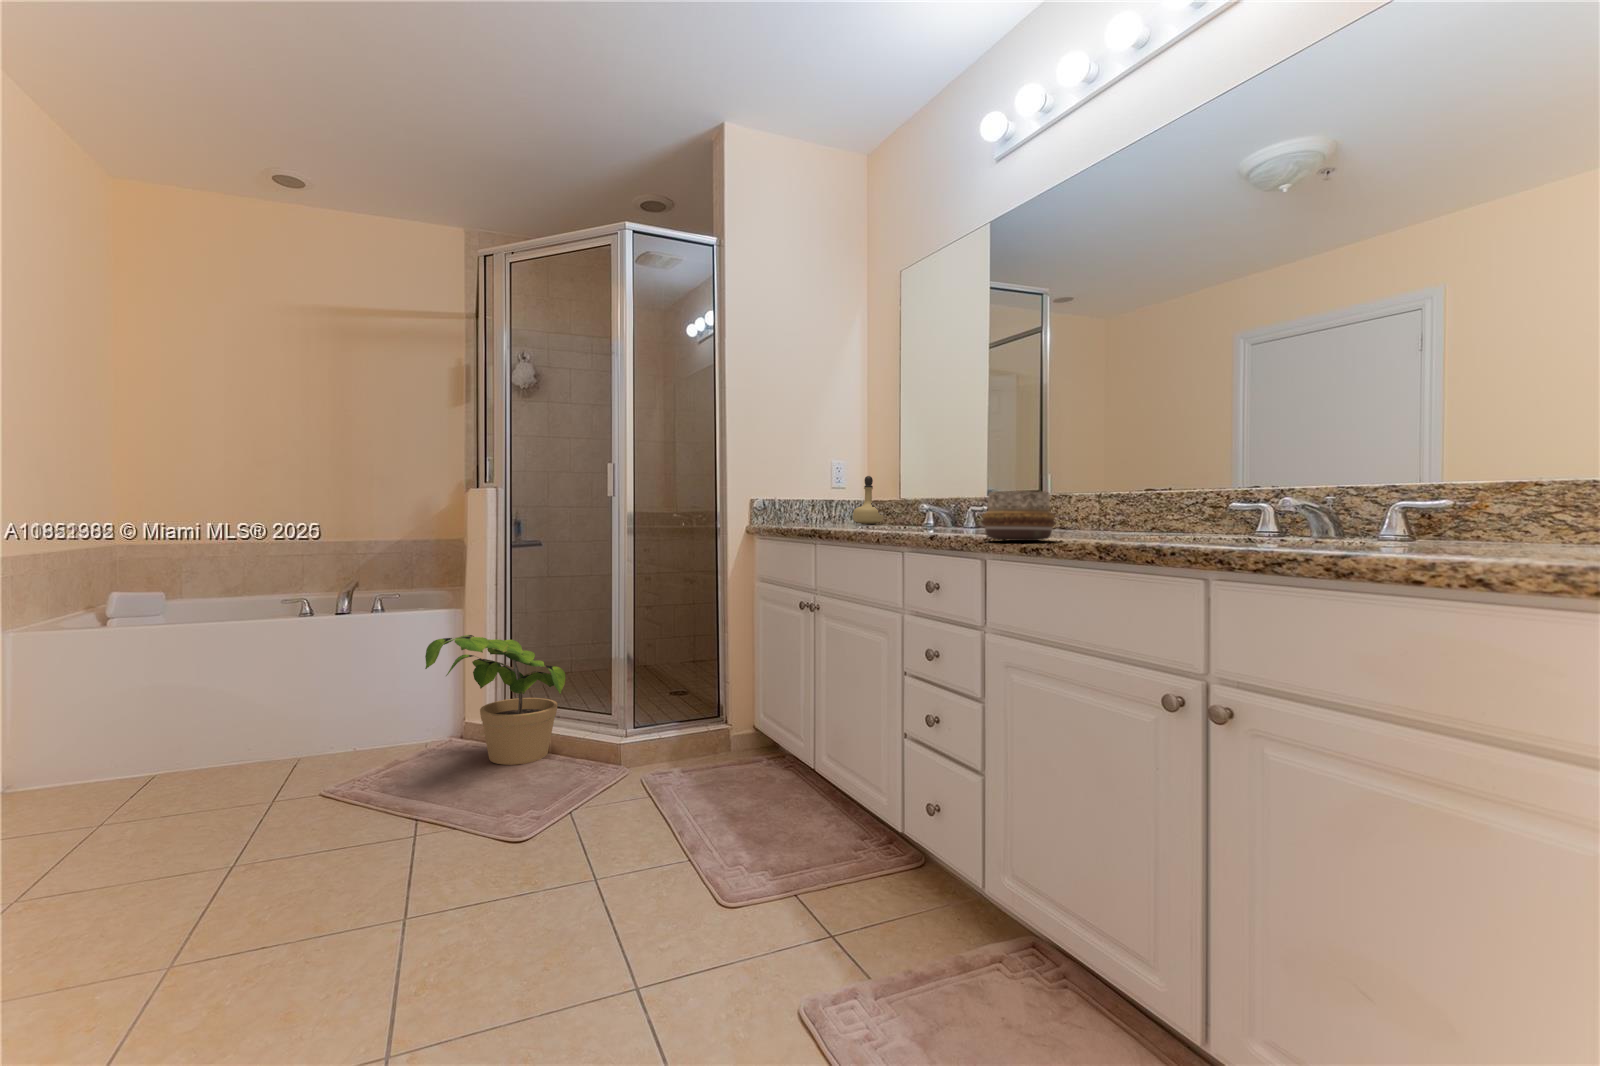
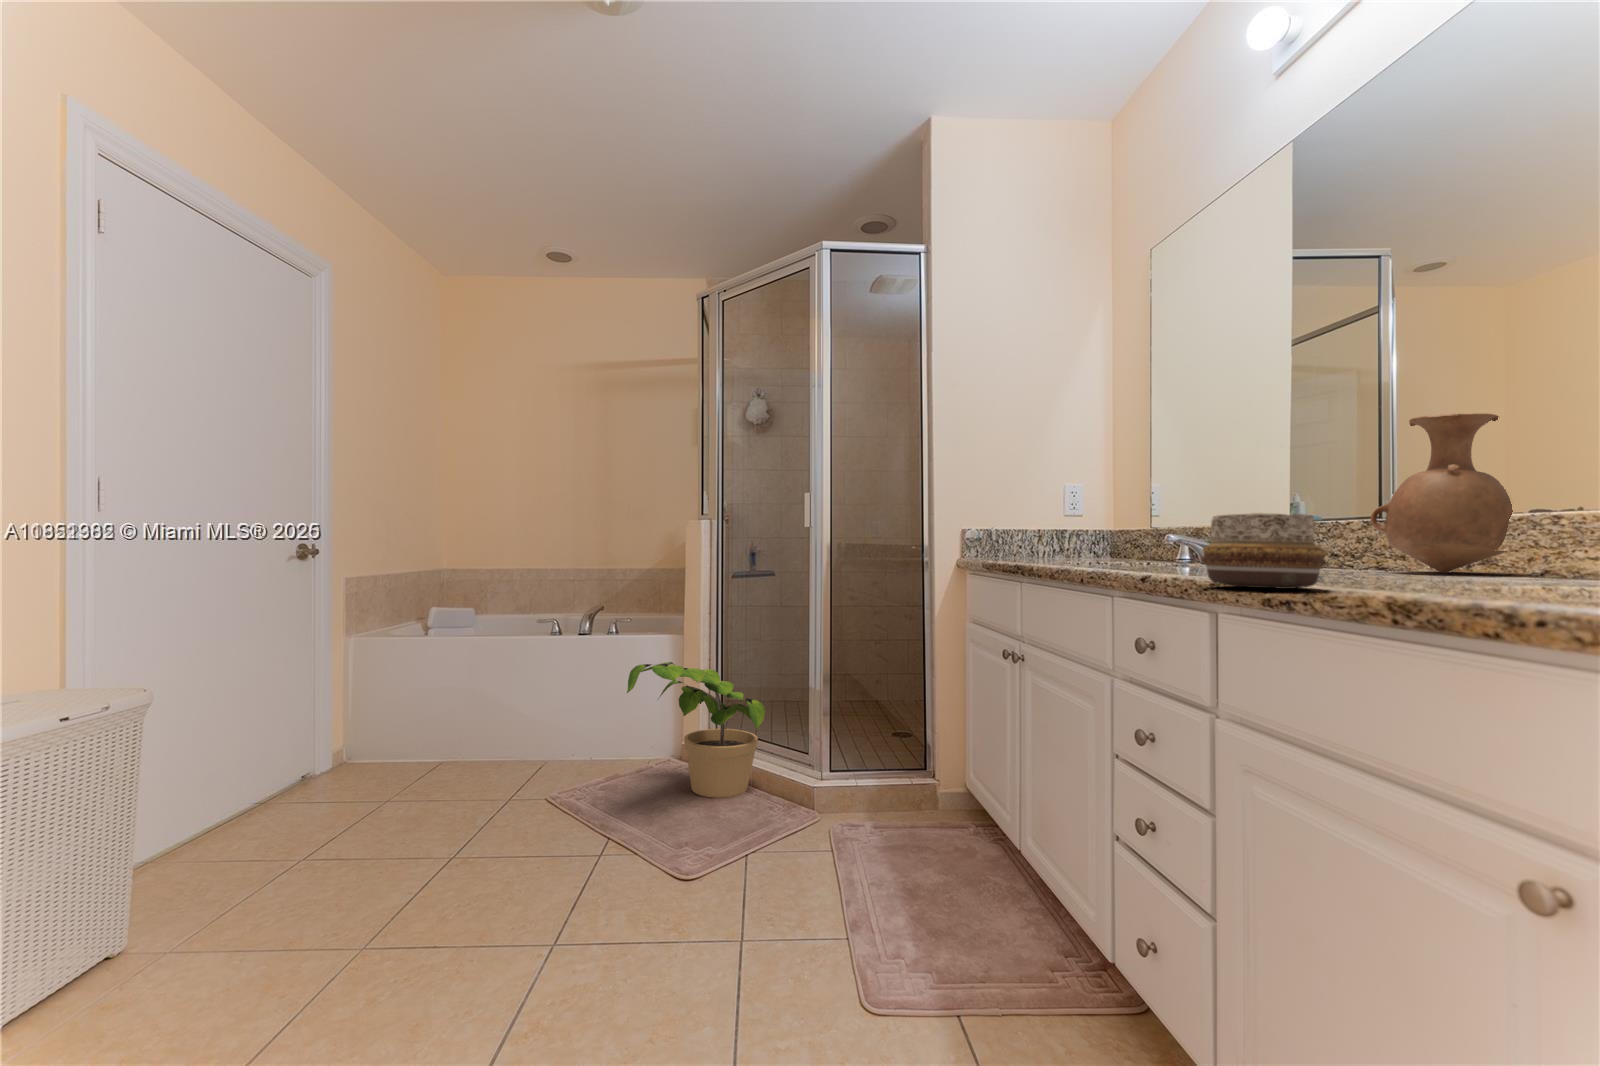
vase: none [1060,424,1148,530] -> present [1371,413,1513,572]
perfume bottle: present [853,476,883,524] -> none [1091,499,1131,558]

